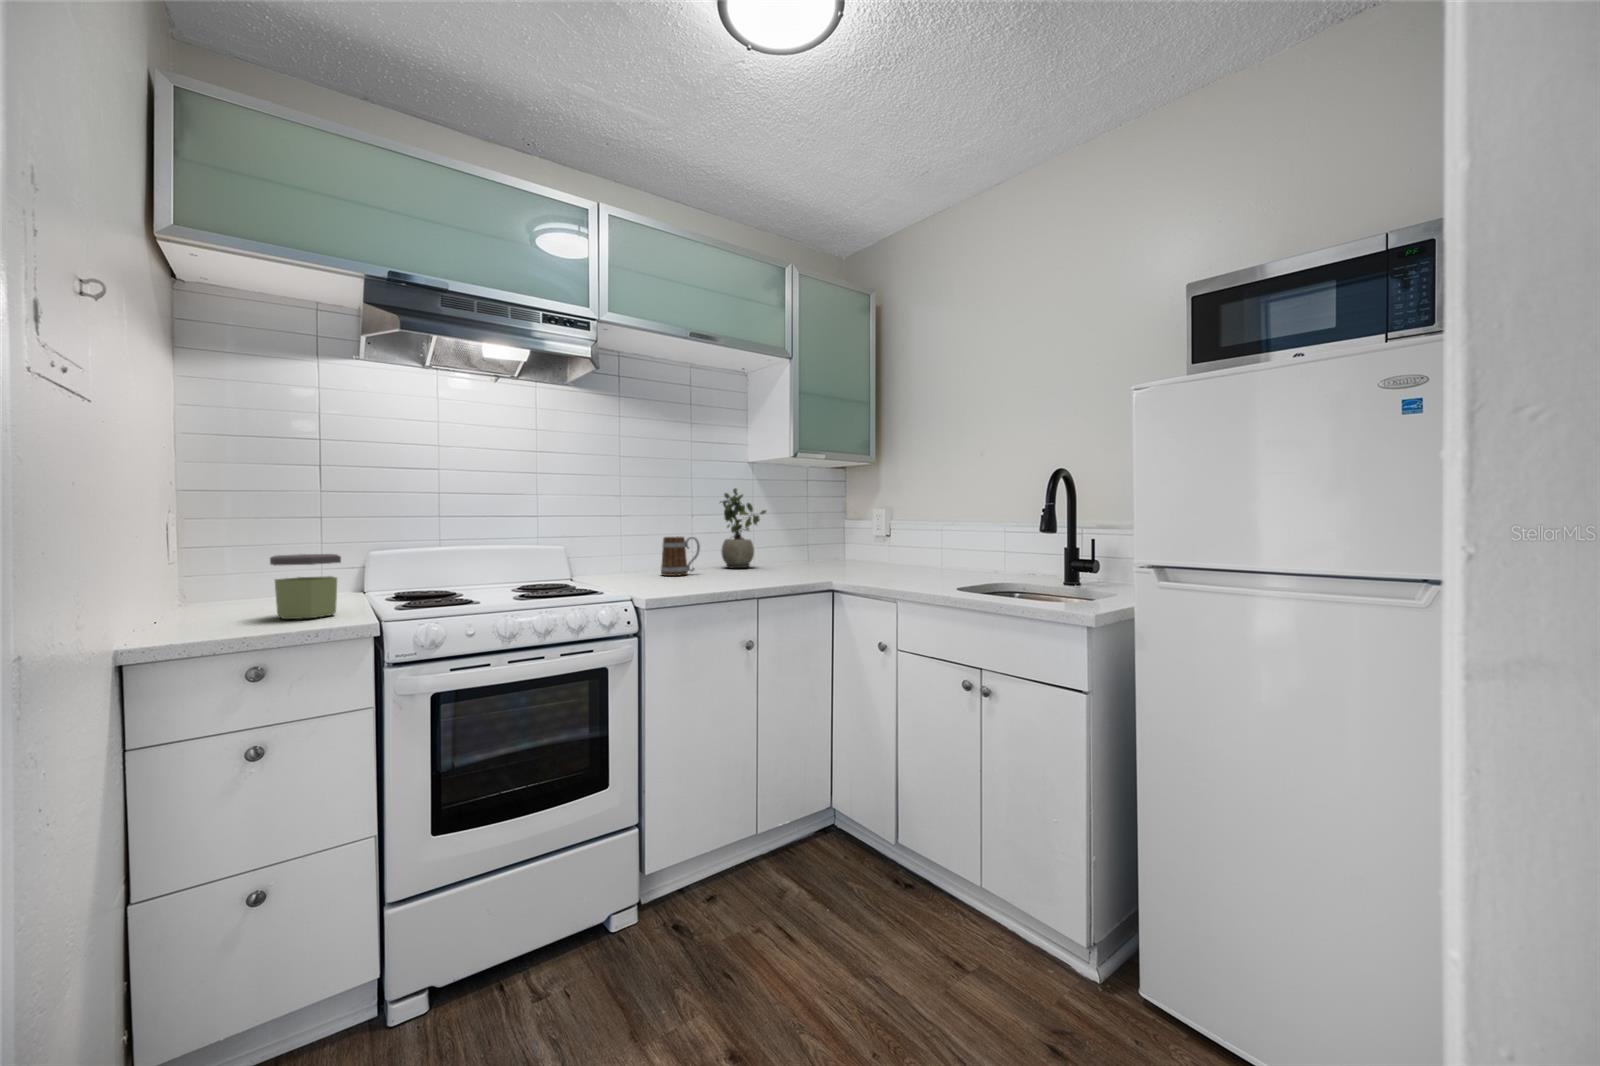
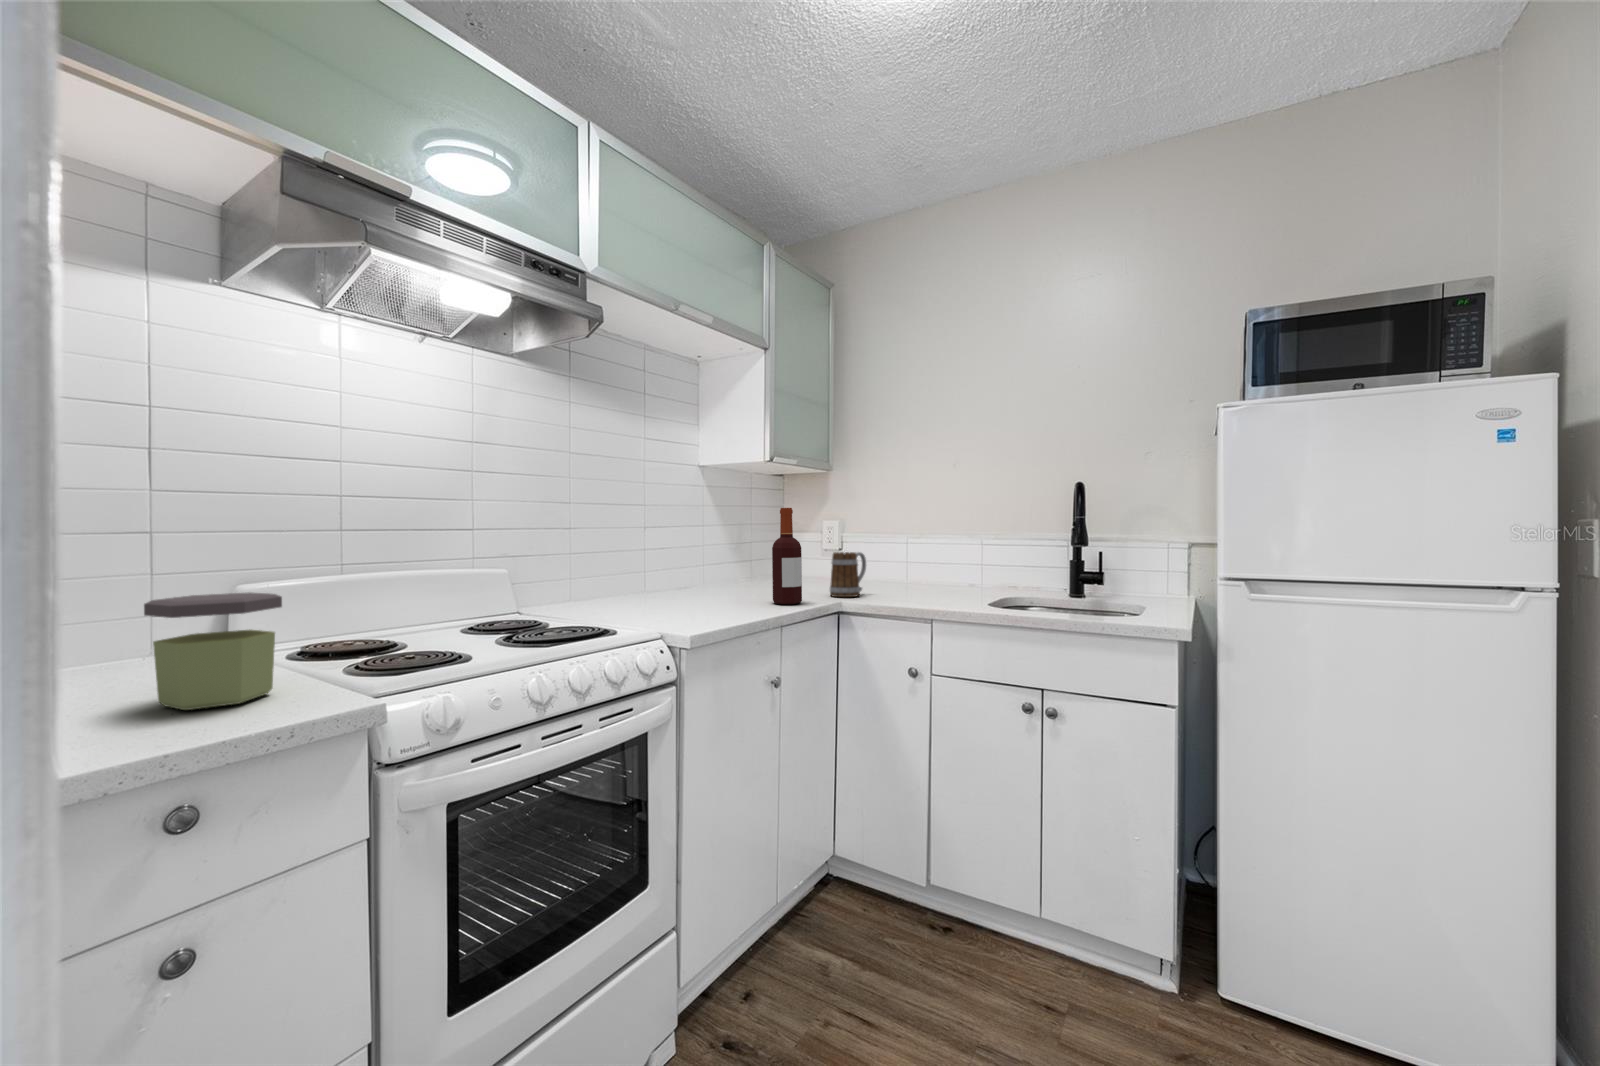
potted plant: present [720,488,766,568] -> none [668,495,730,588]
bottle: none [768,498,795,582] -> present [772,508,802,604]
mug: present [661,537,700,576] -> present [830,552,866,597]

